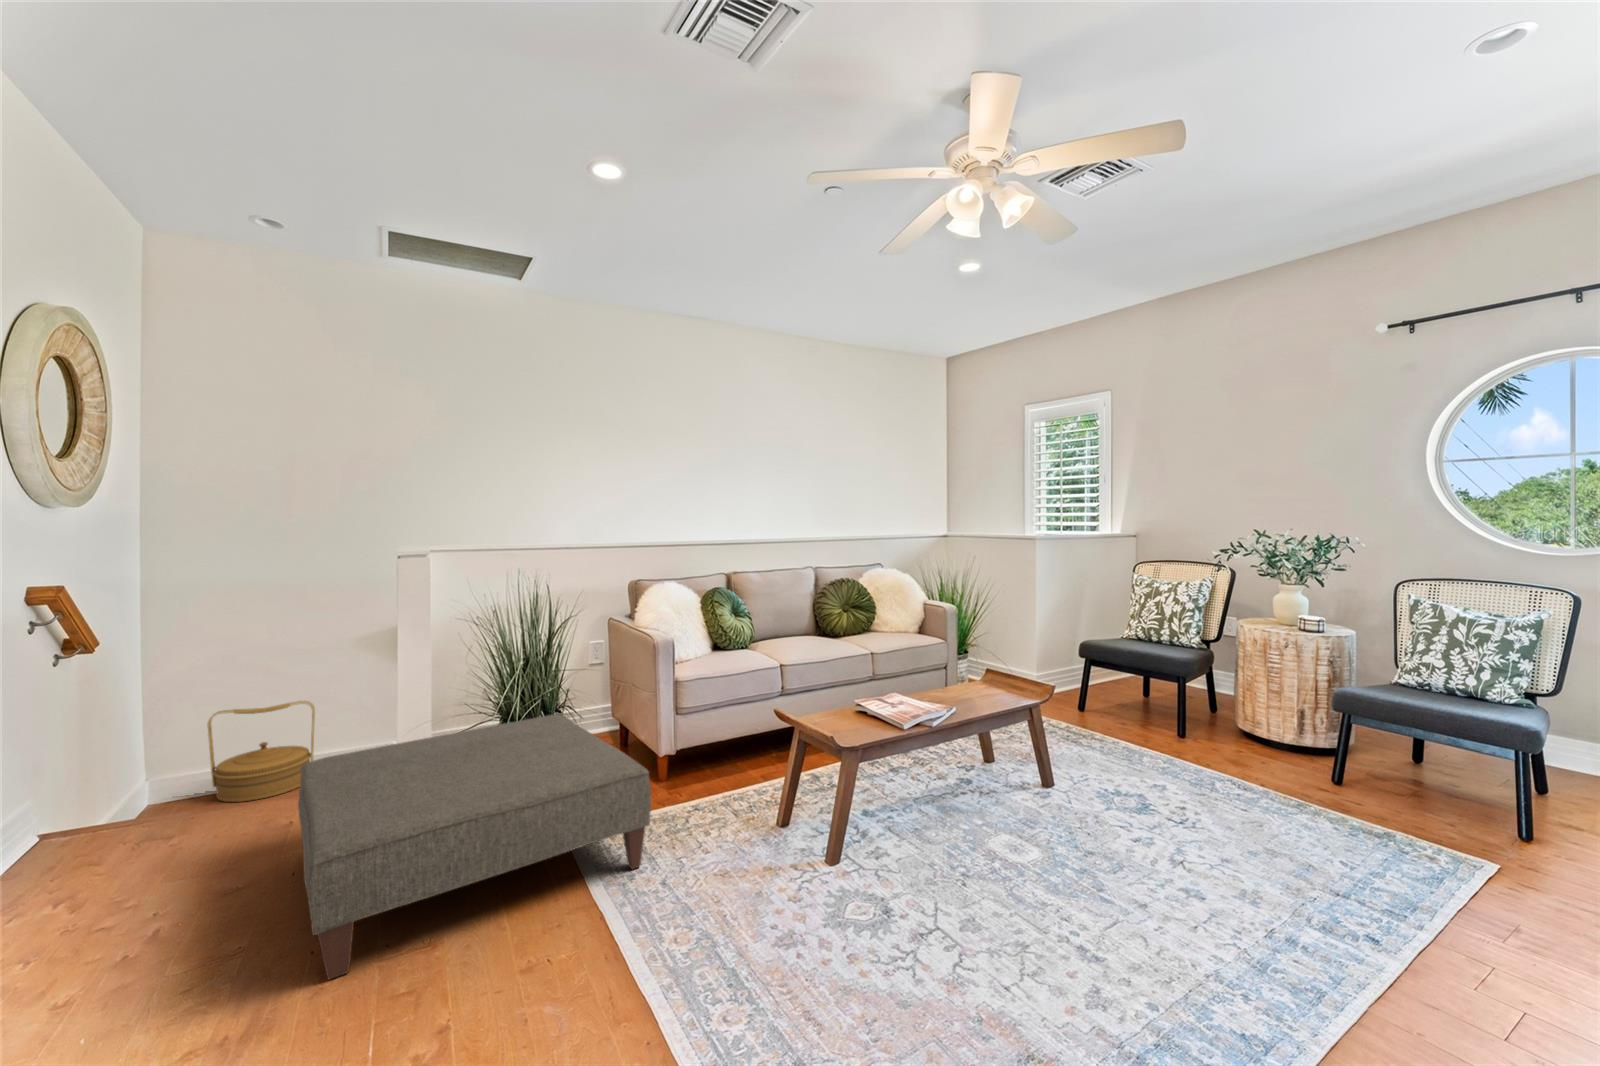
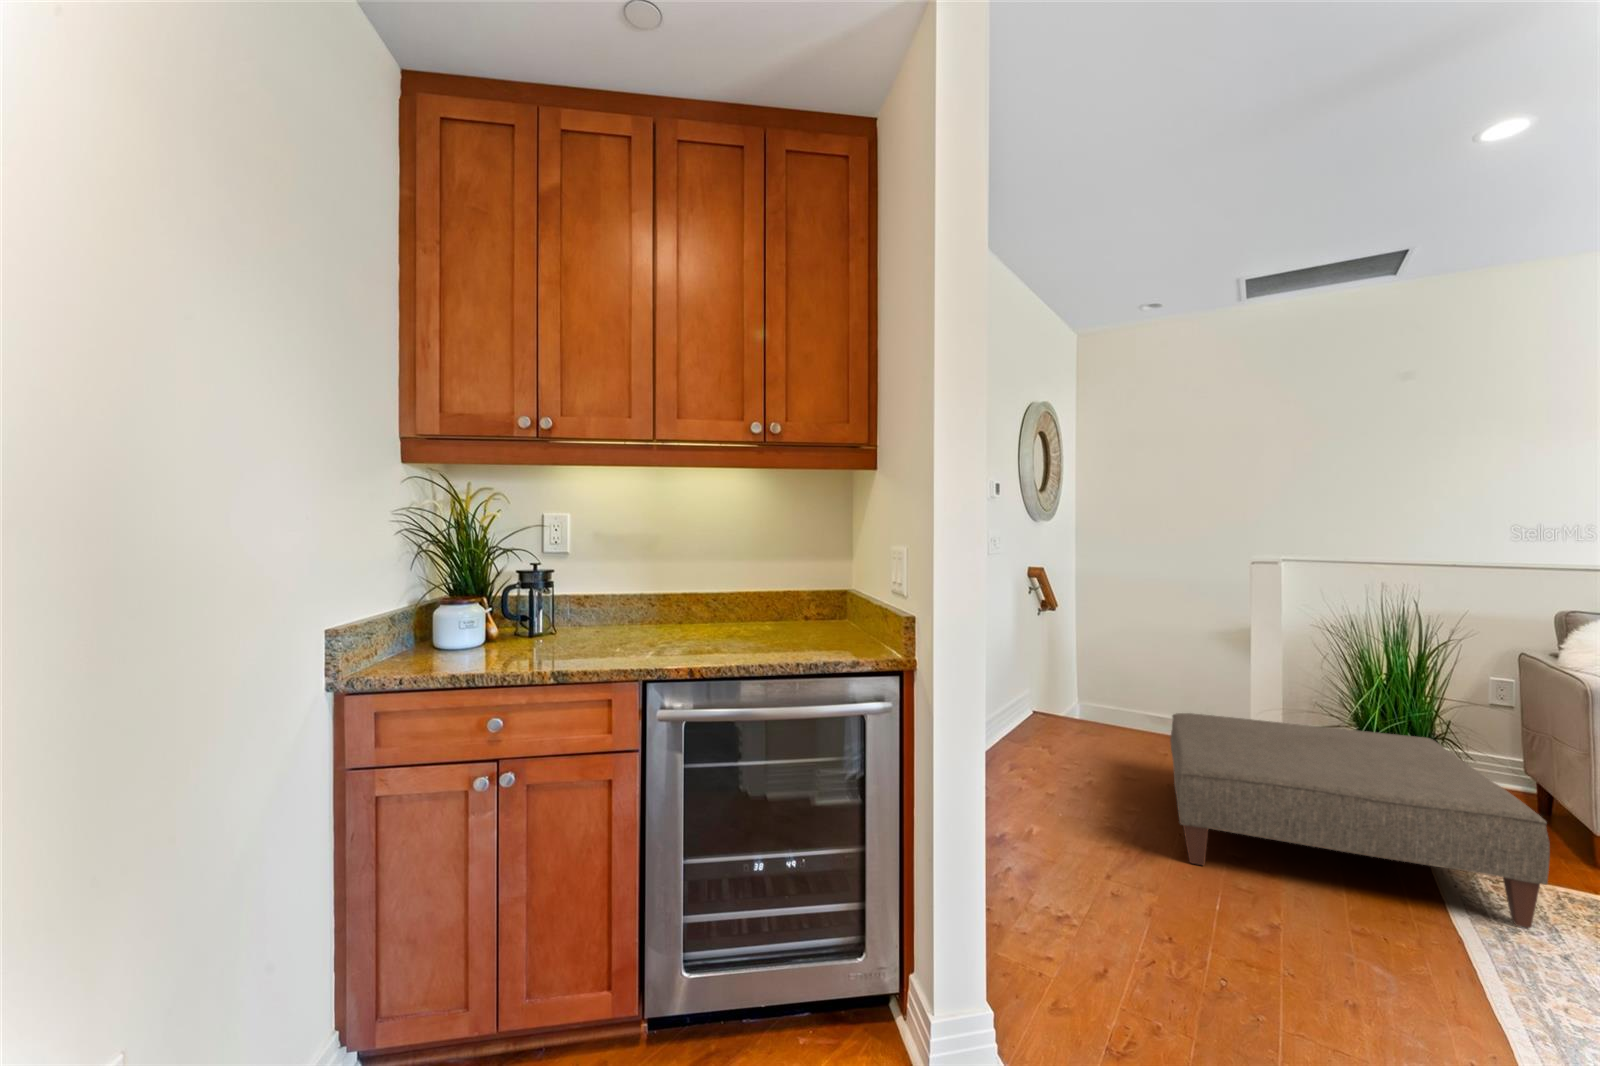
woven basket: present [207,701,315,802] -> none [1111,666,1182,739]

